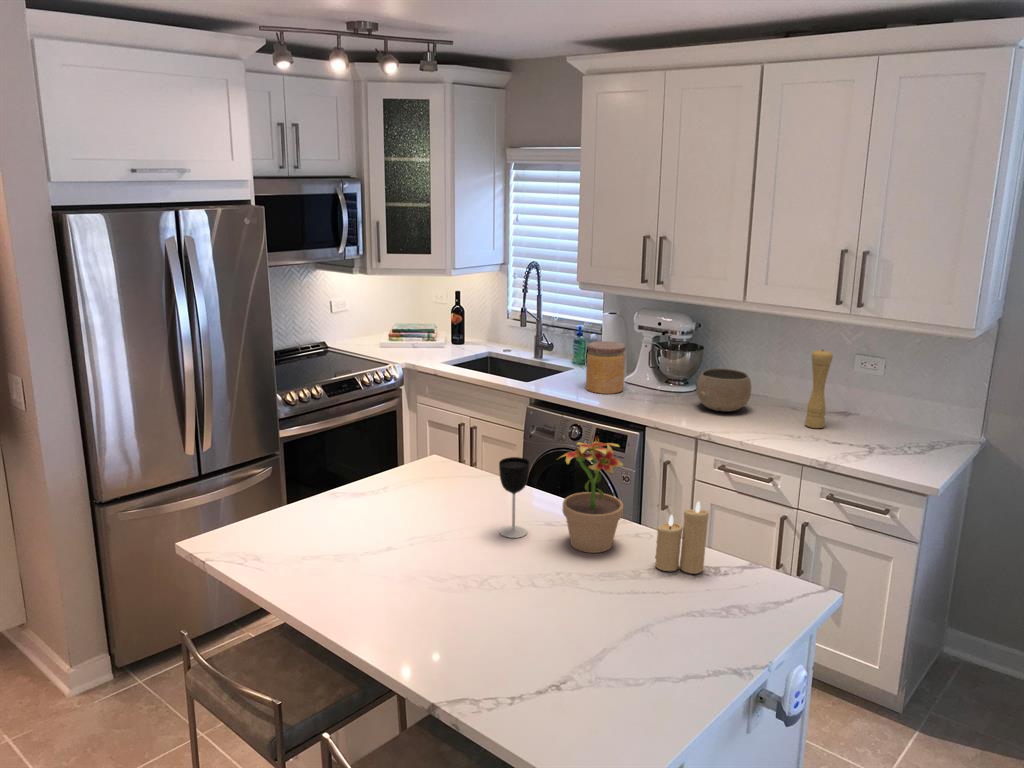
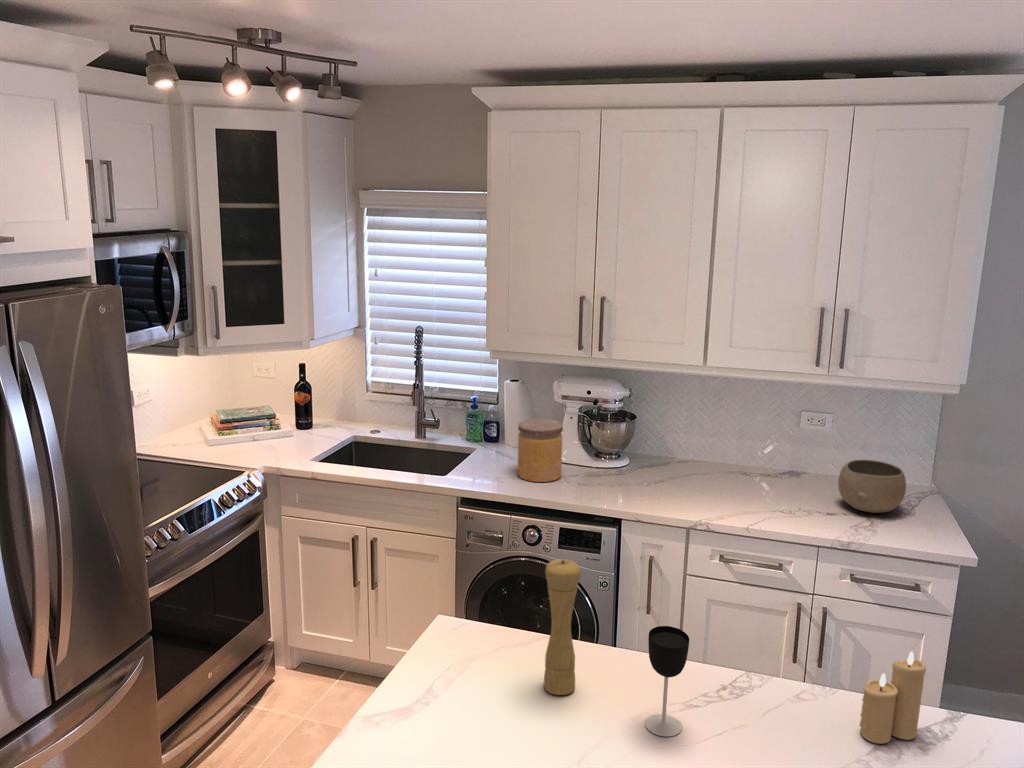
pepper mill: present [805,349,833,428] -> present [544,559,581,695]
bowl: present [697,368,751,411] -> present [838,460,906,513]
potted plant: present [561,435,623,553] -> none [729,586,809,737]

